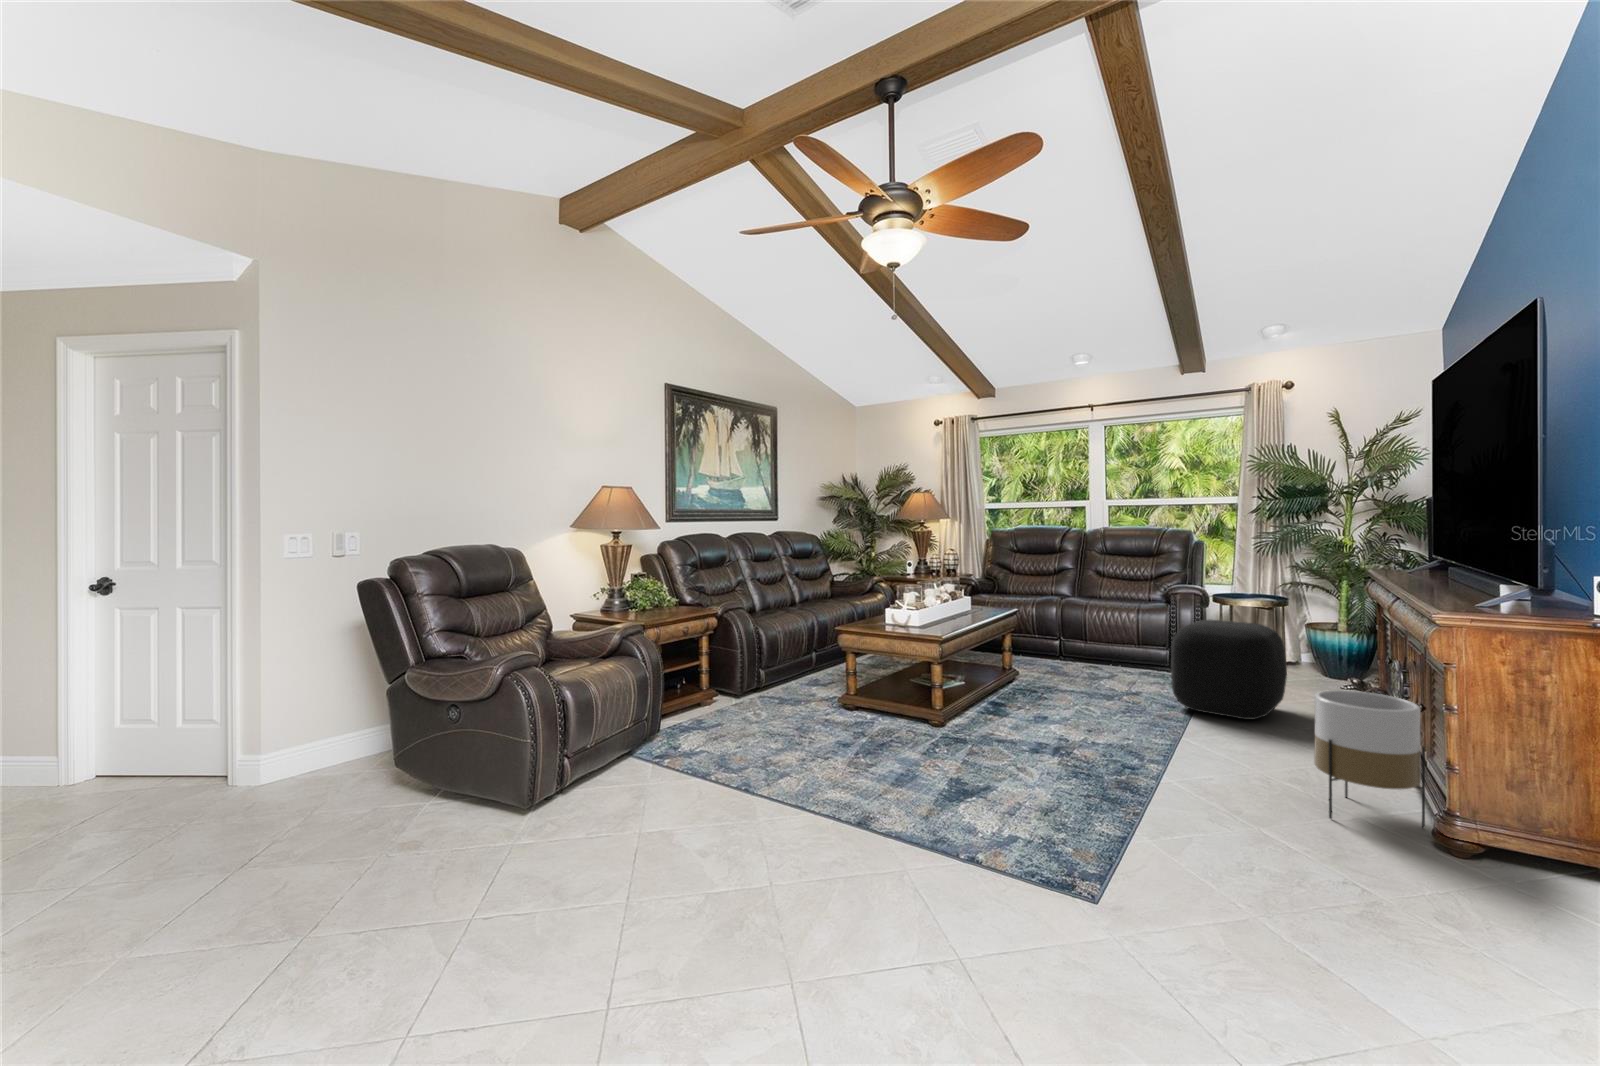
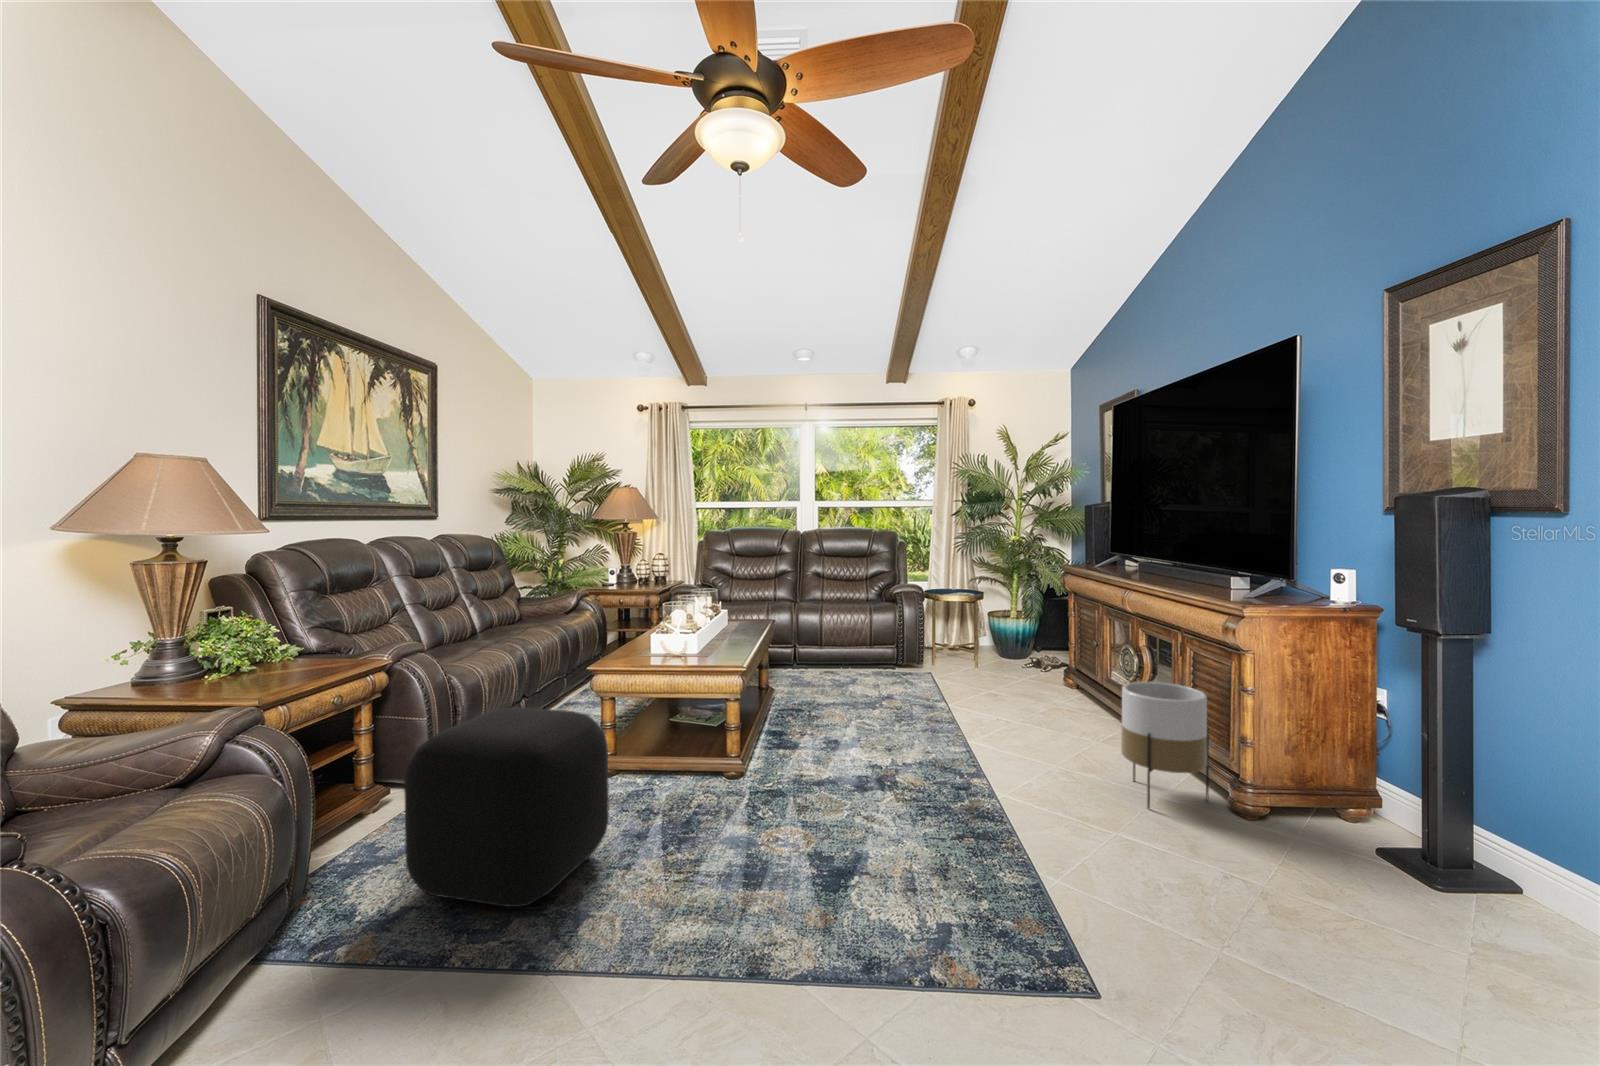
ottoman: present [1171,620,1287,719] -> present [404,707,609,907]

